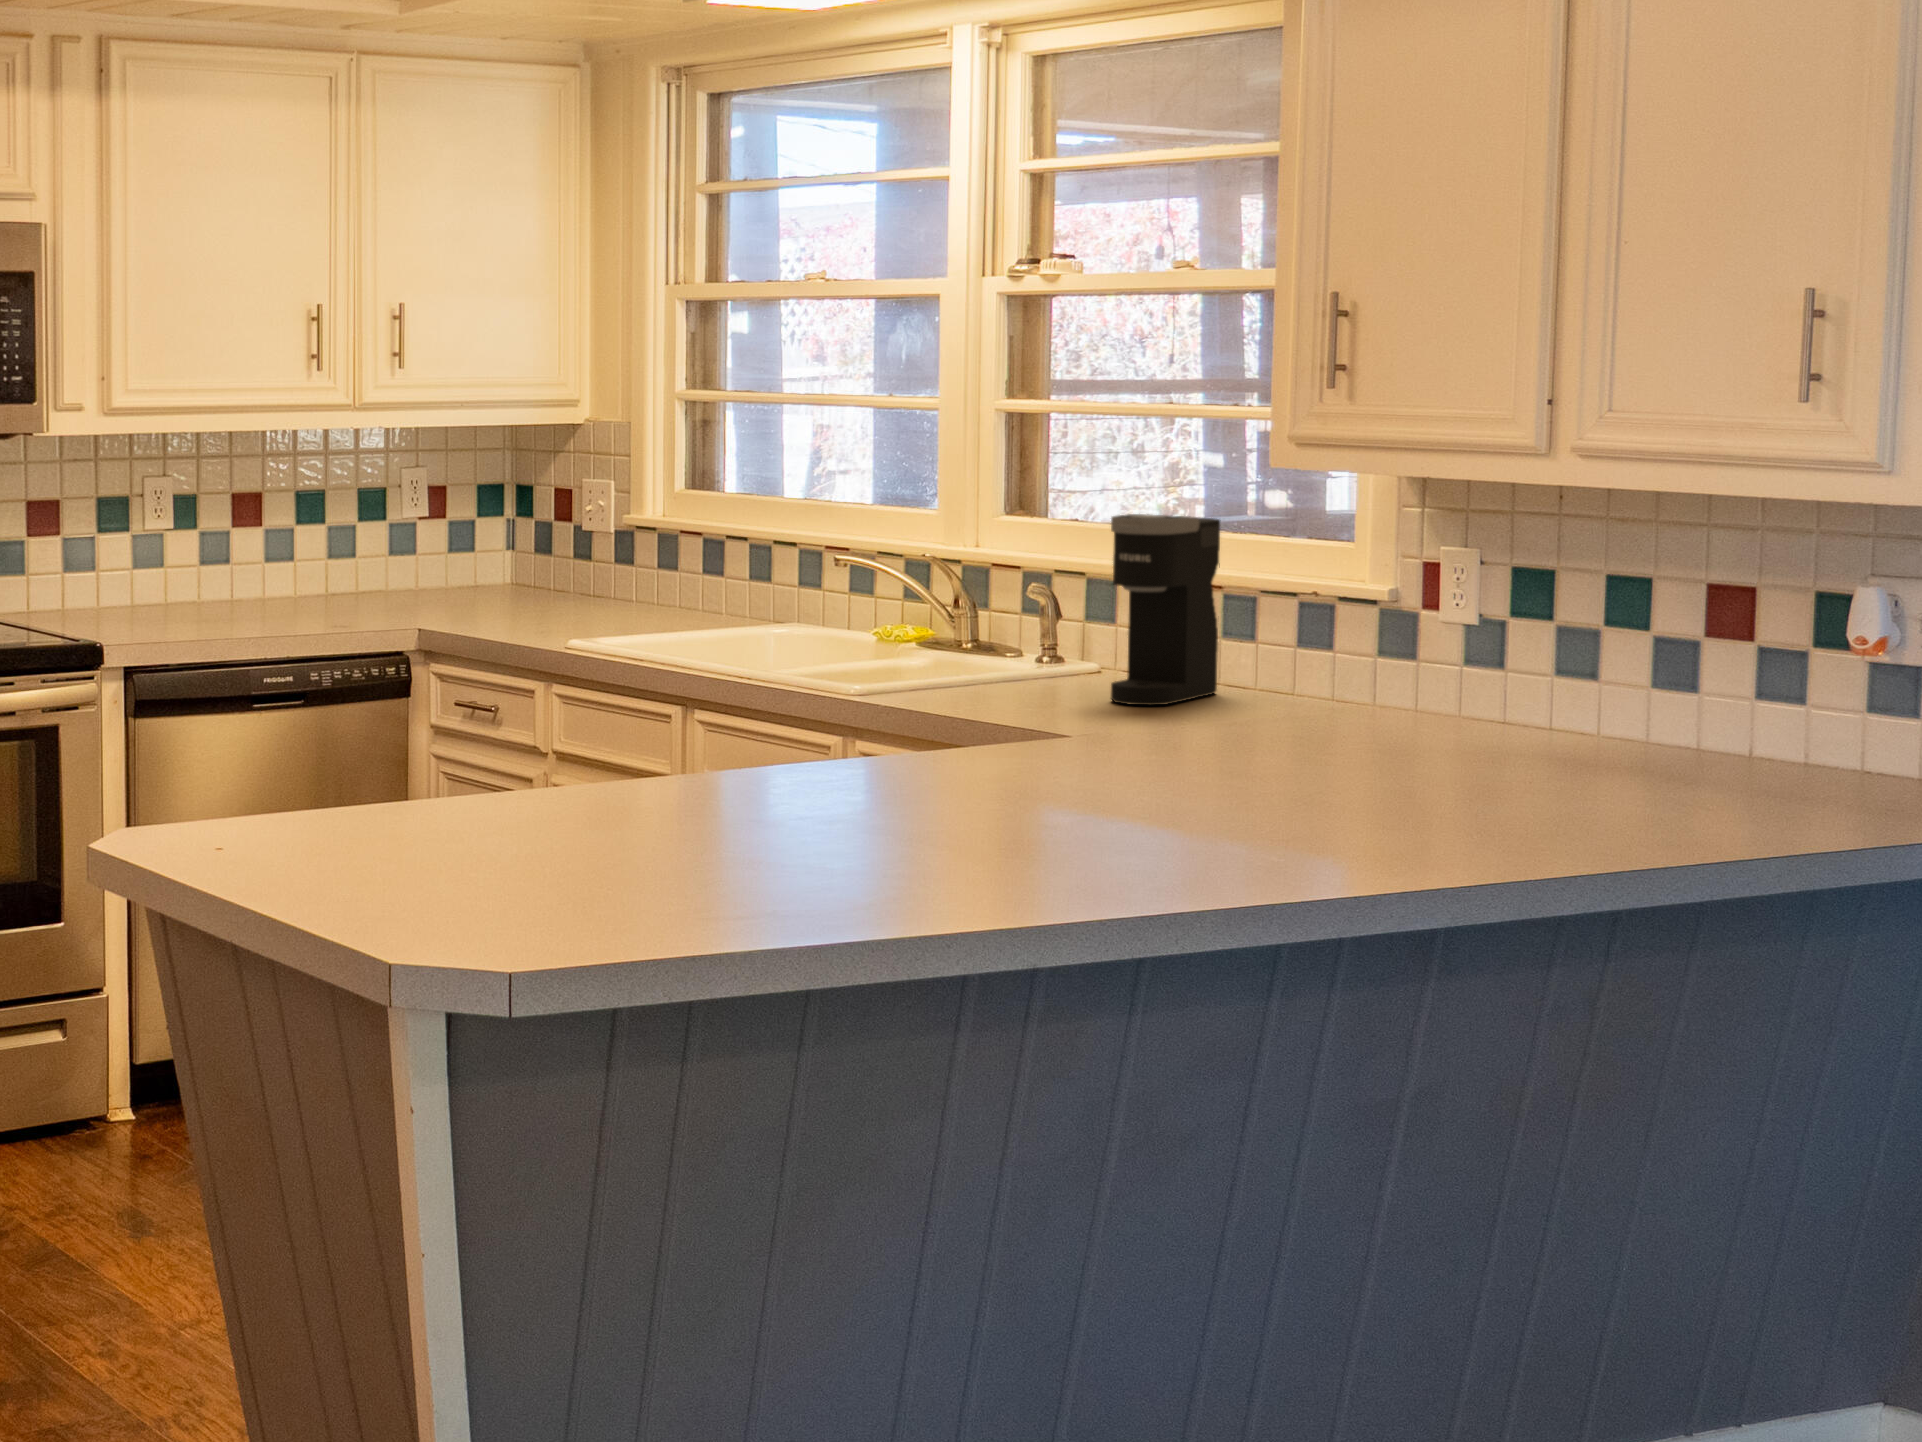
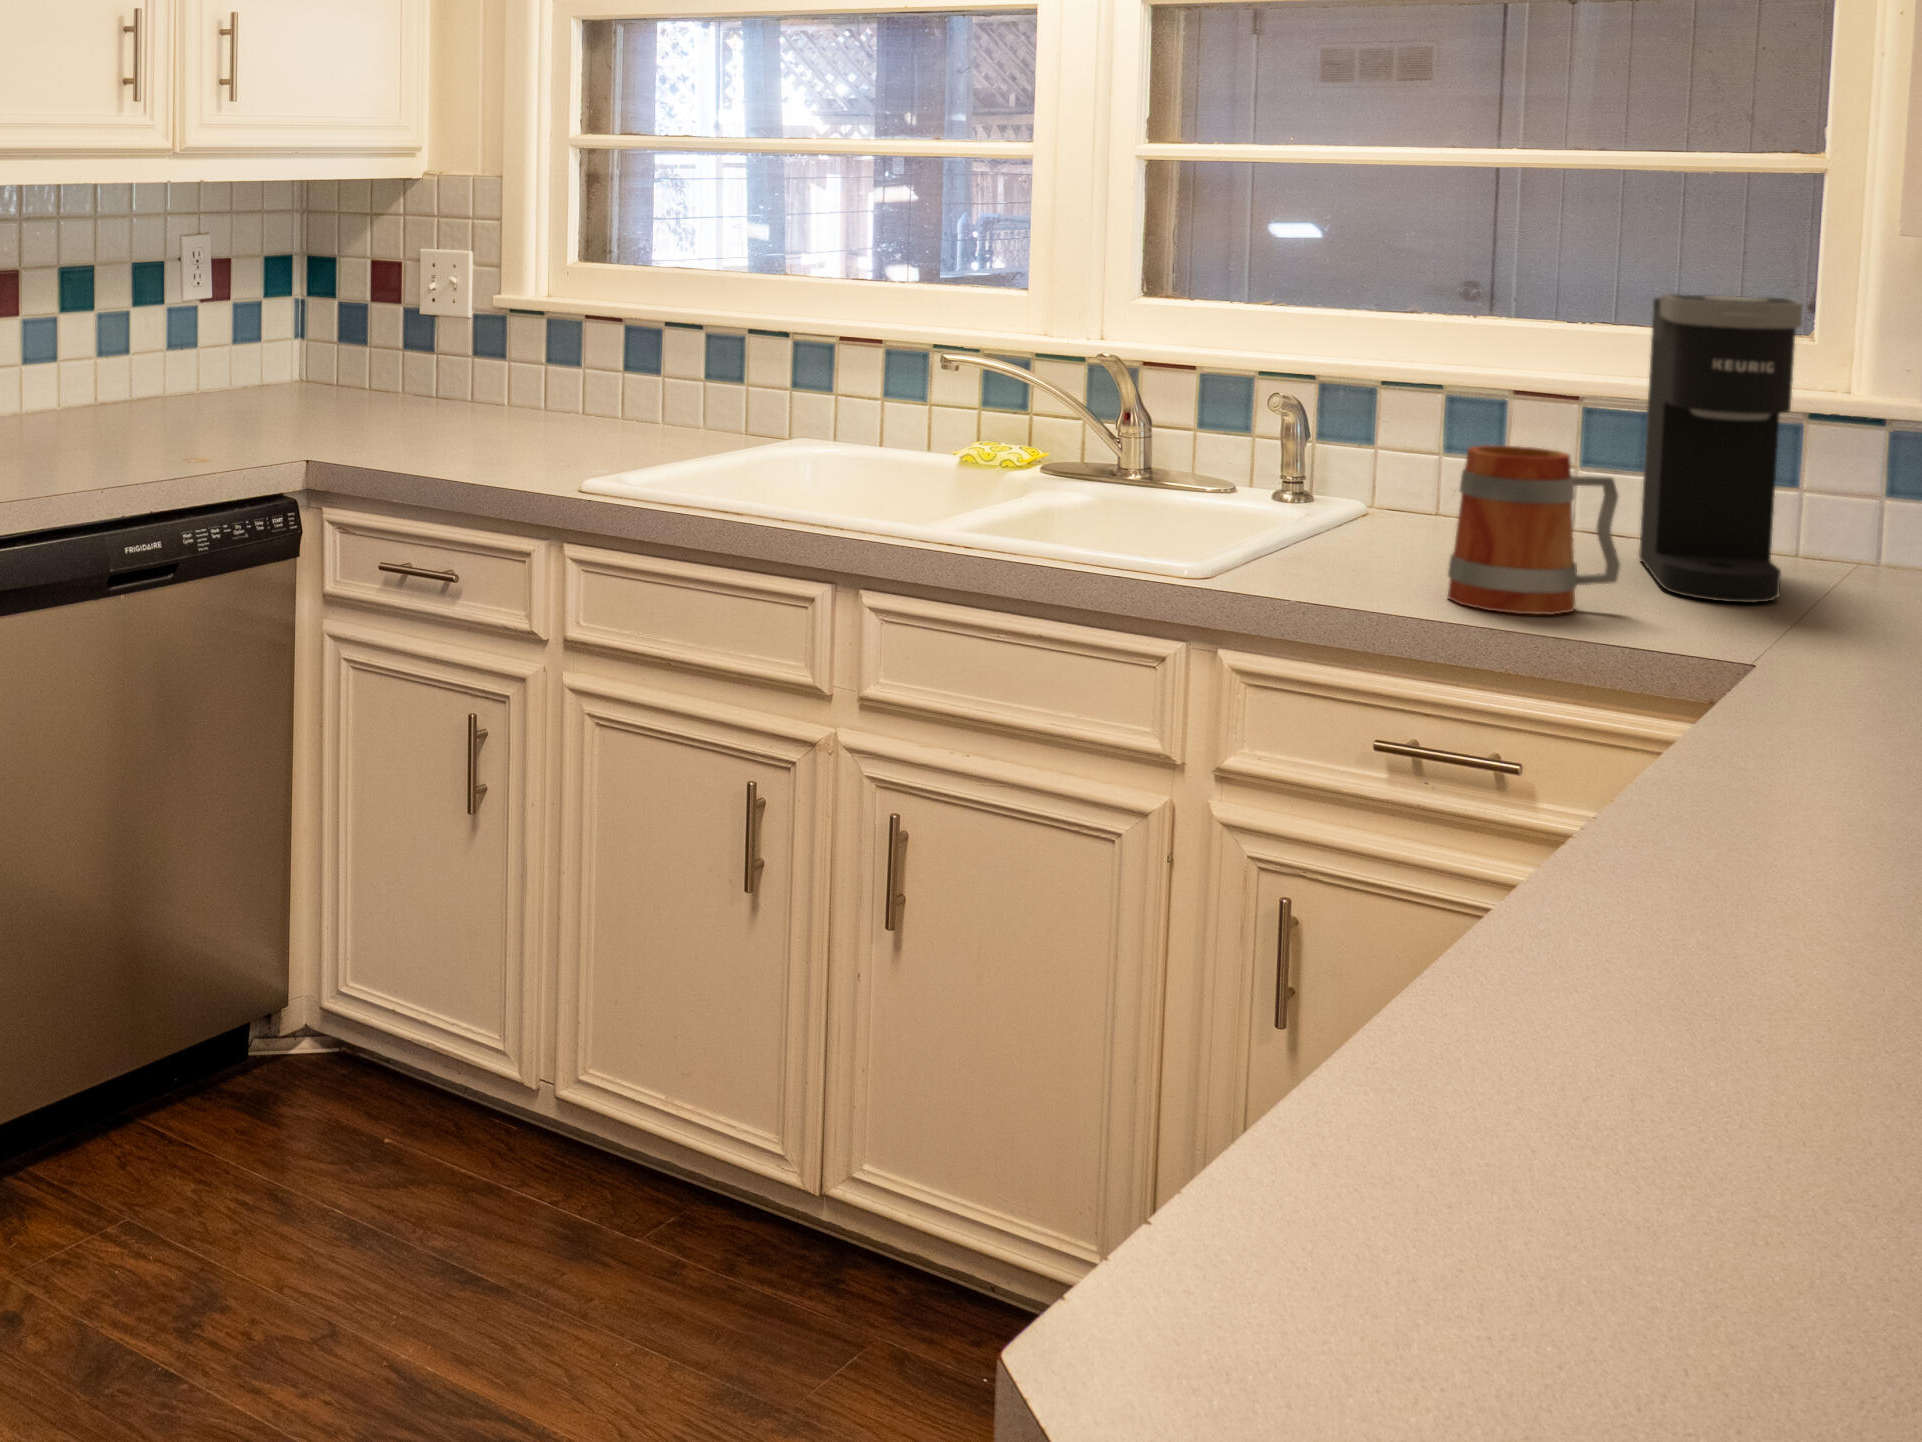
mug: none [951,605,1043,705] -> present [1448,445,1620,615]

